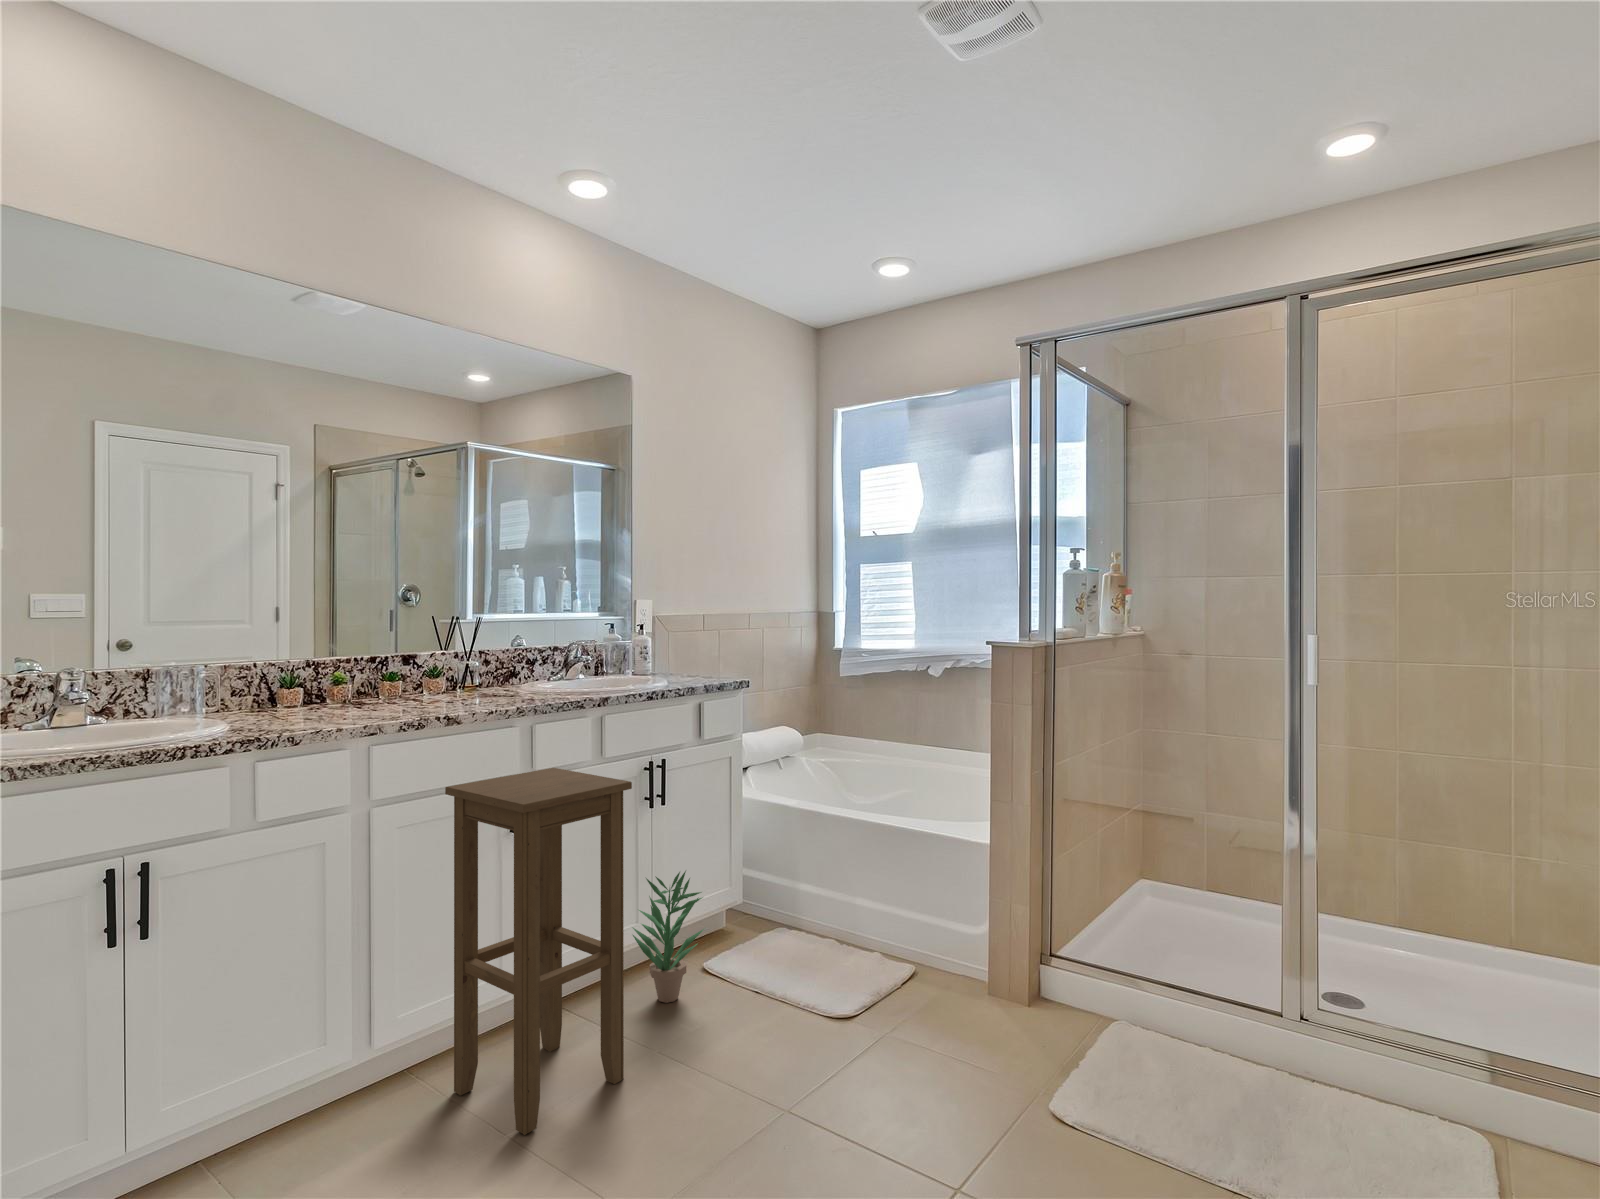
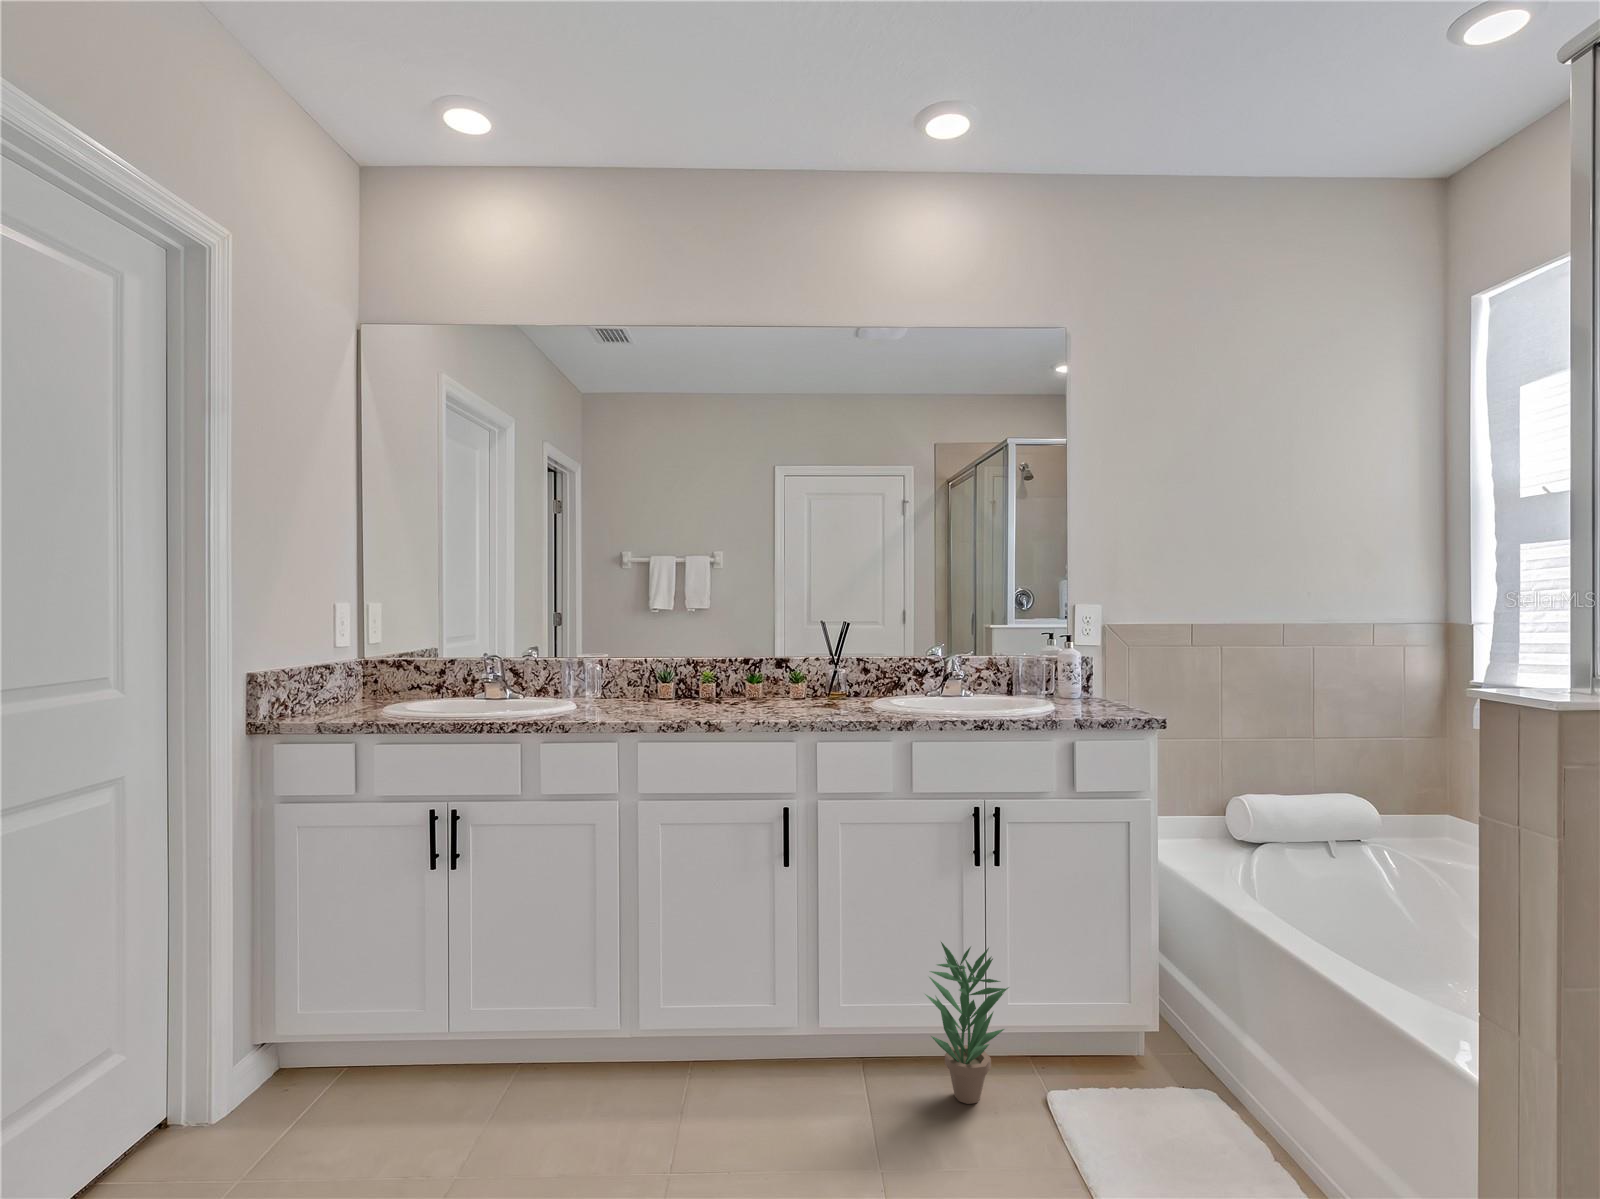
stool: present [445,768,632,1135] -> none [689,791,836,1167]

